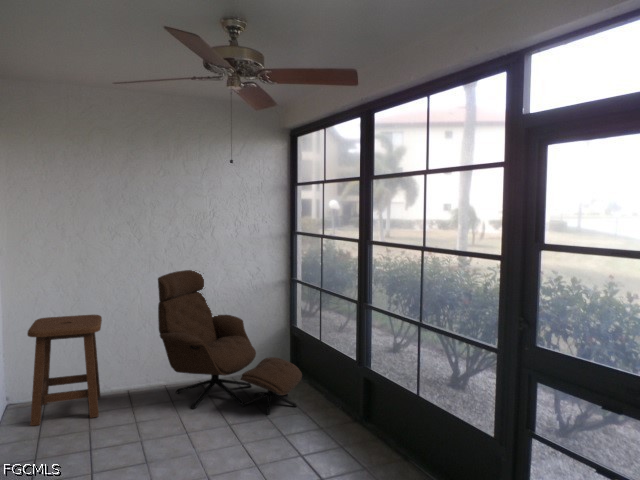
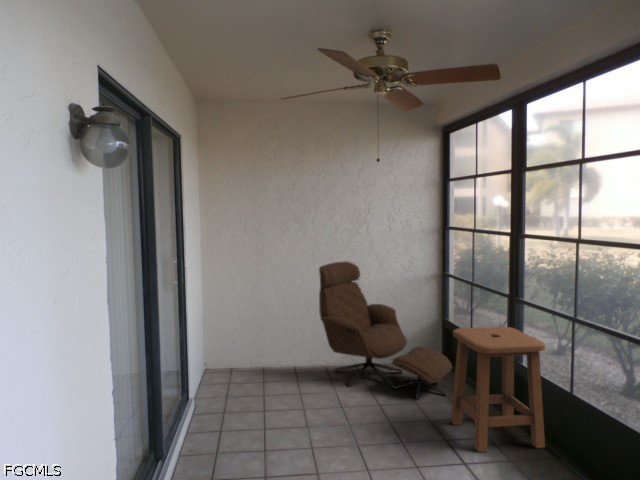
stool: present [27,315,102,426] -> present [451,327,545,452]

